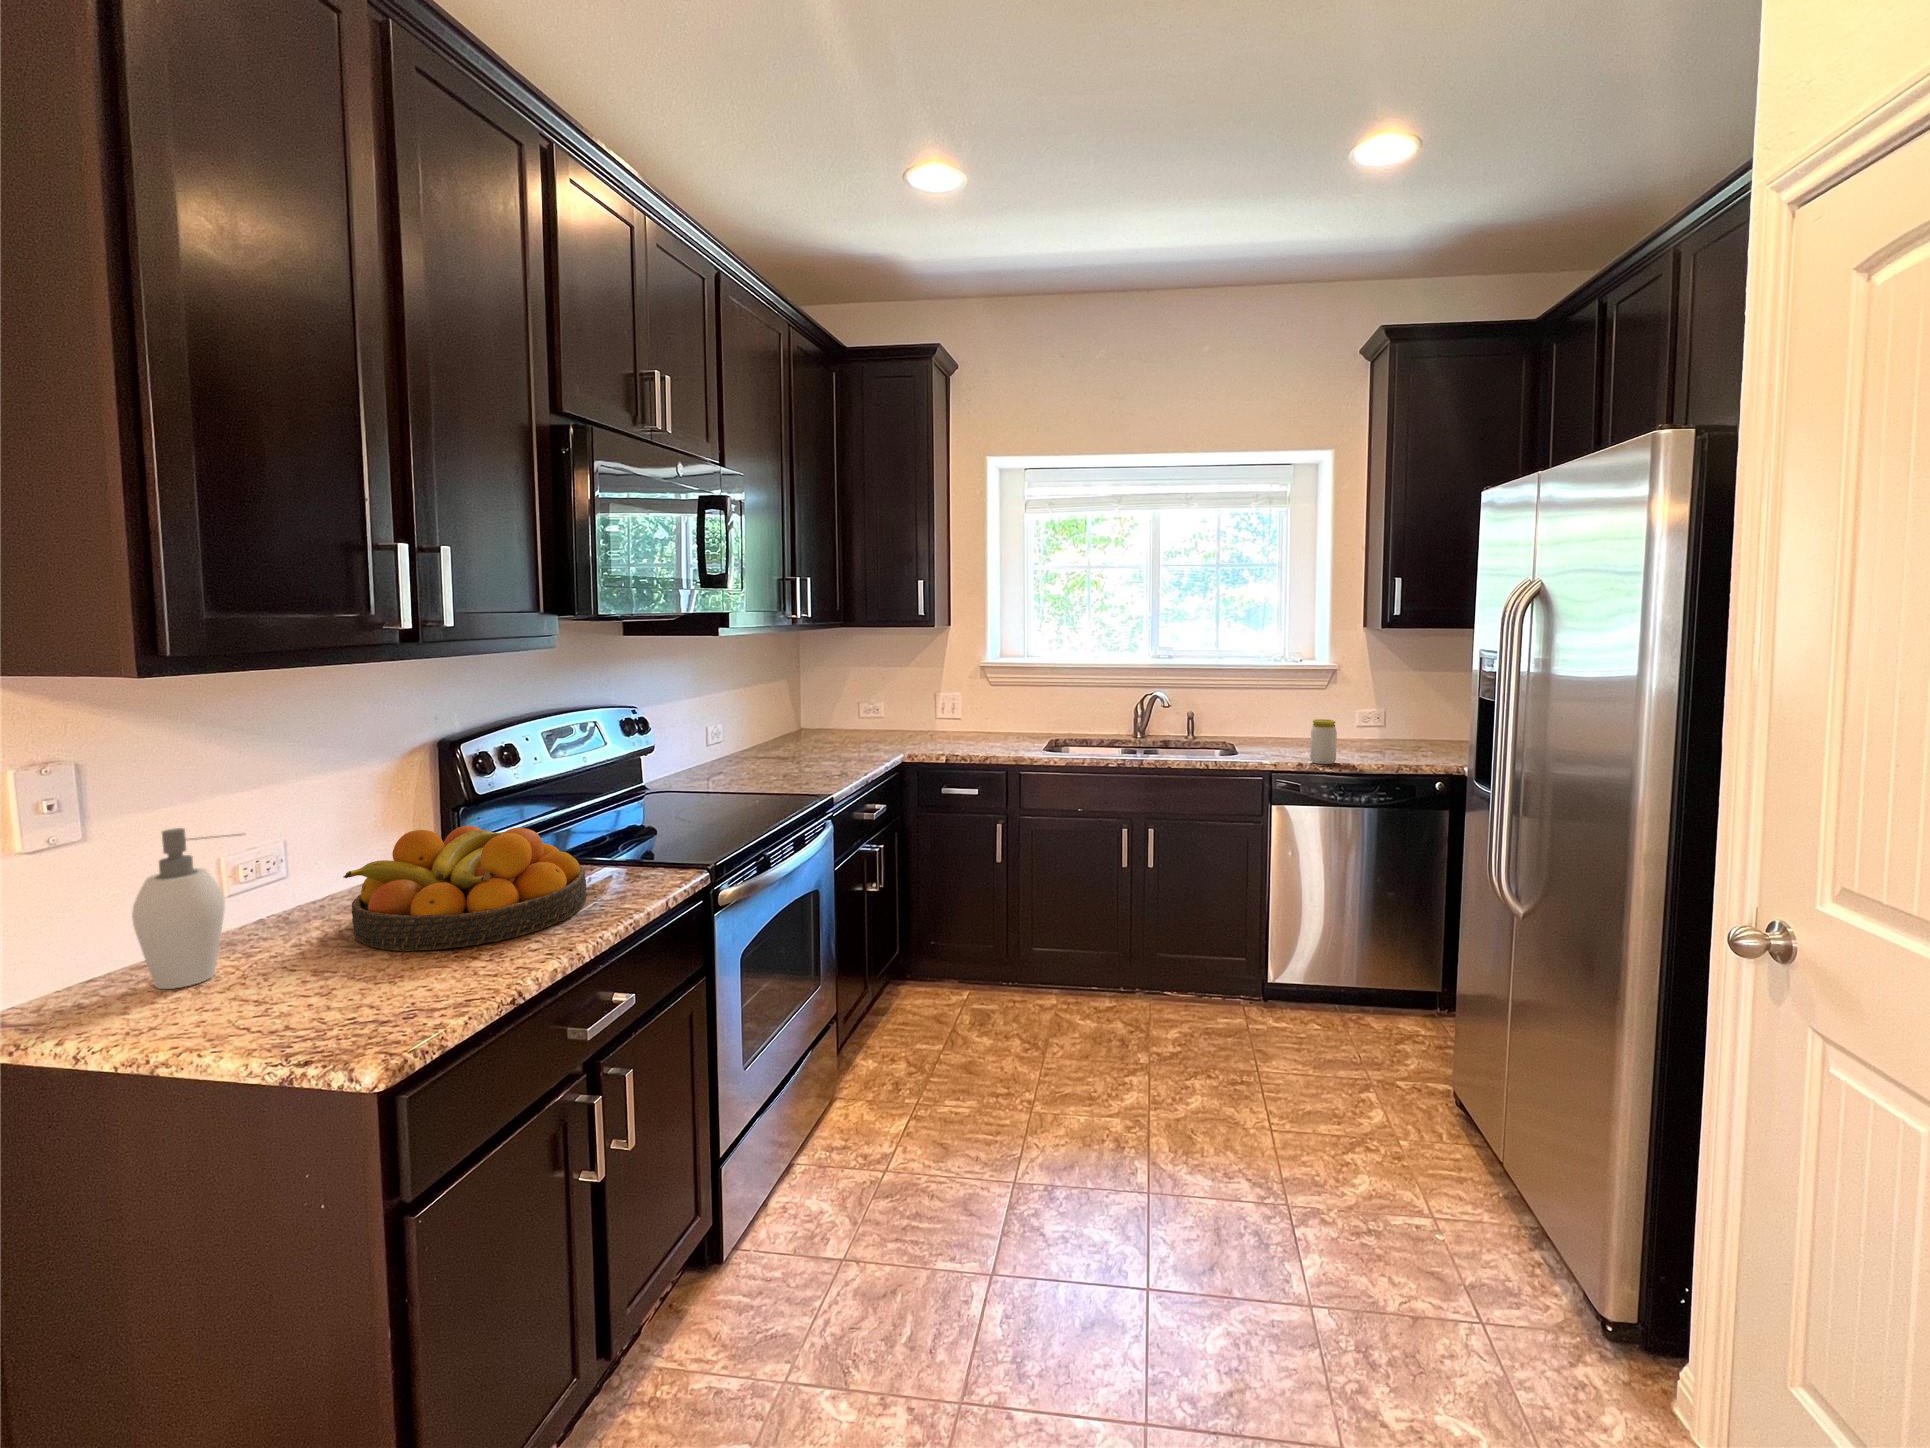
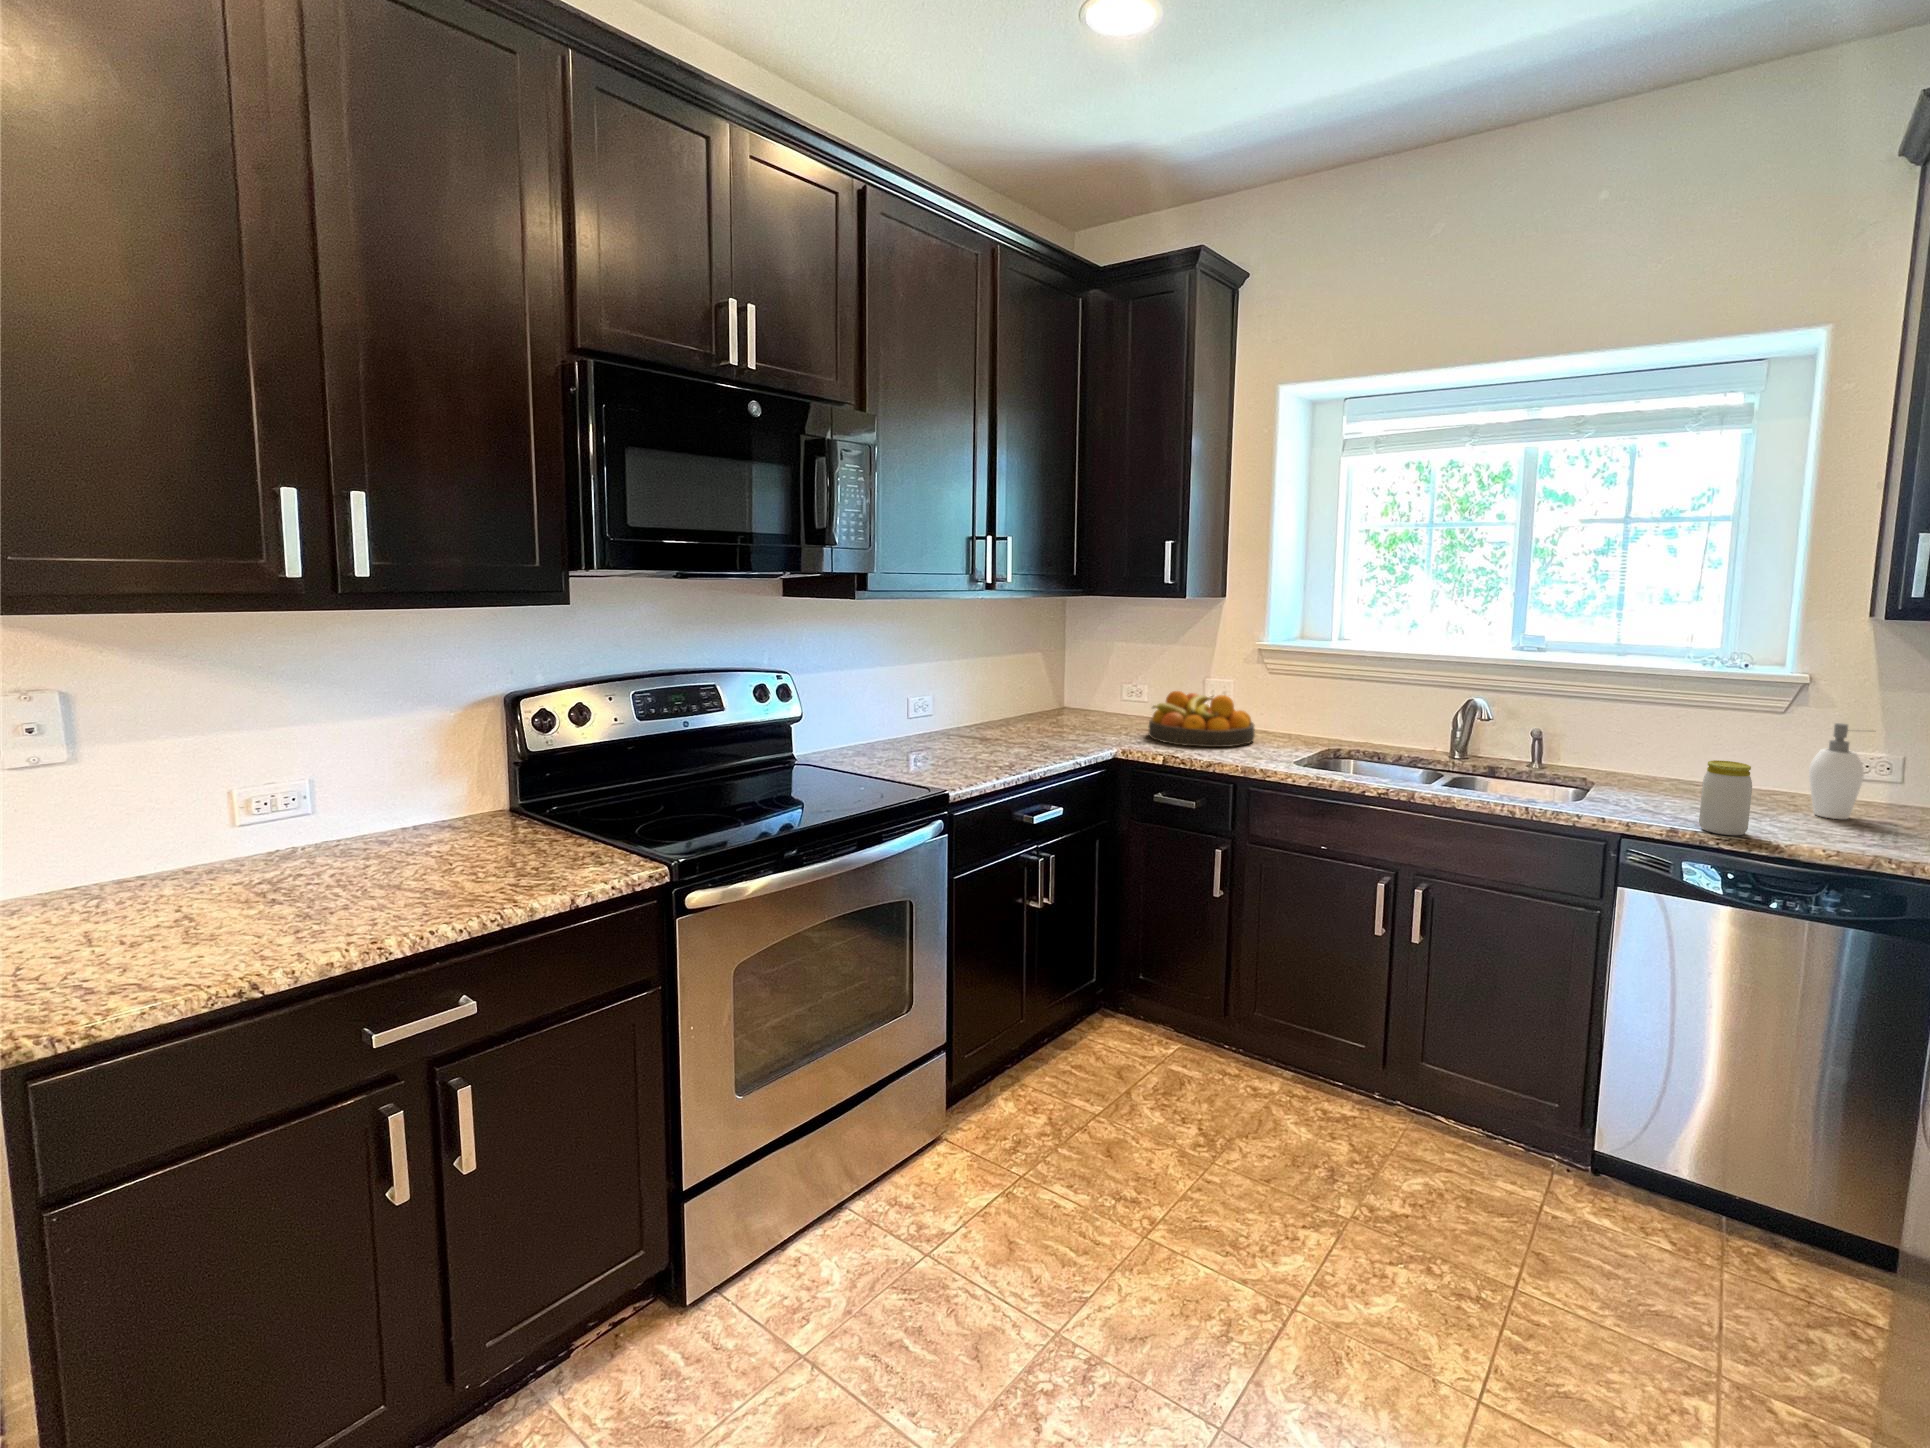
fruit bowl: present [343,826,587,951] -> present [1149,691,1255,747]
soap dispenser: present [132,828,241,989] -> present [1809,723,1864,819]

